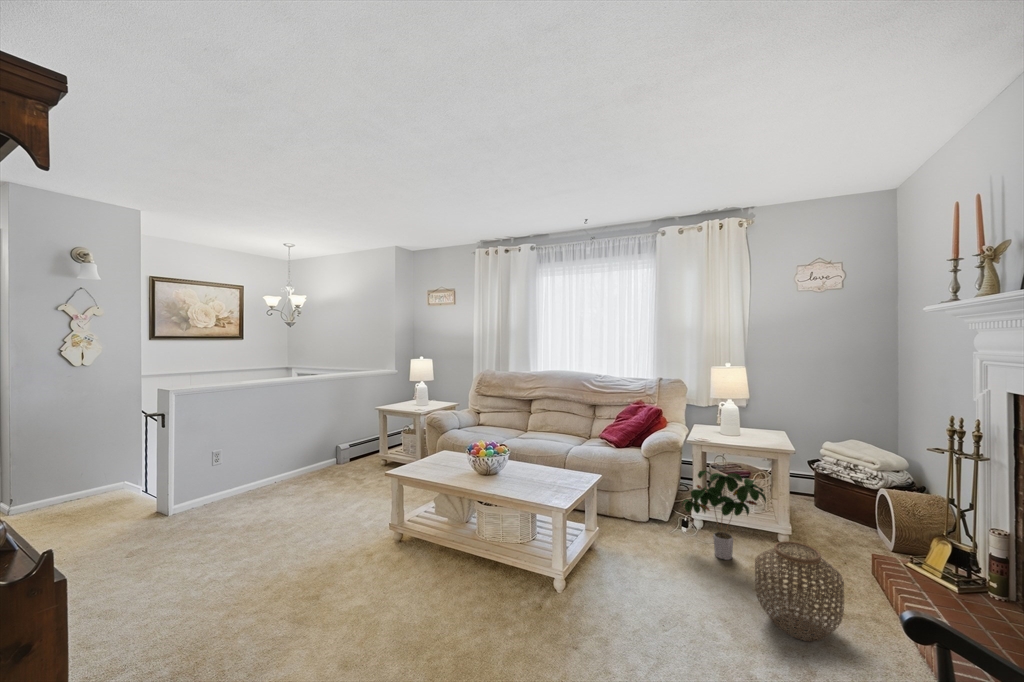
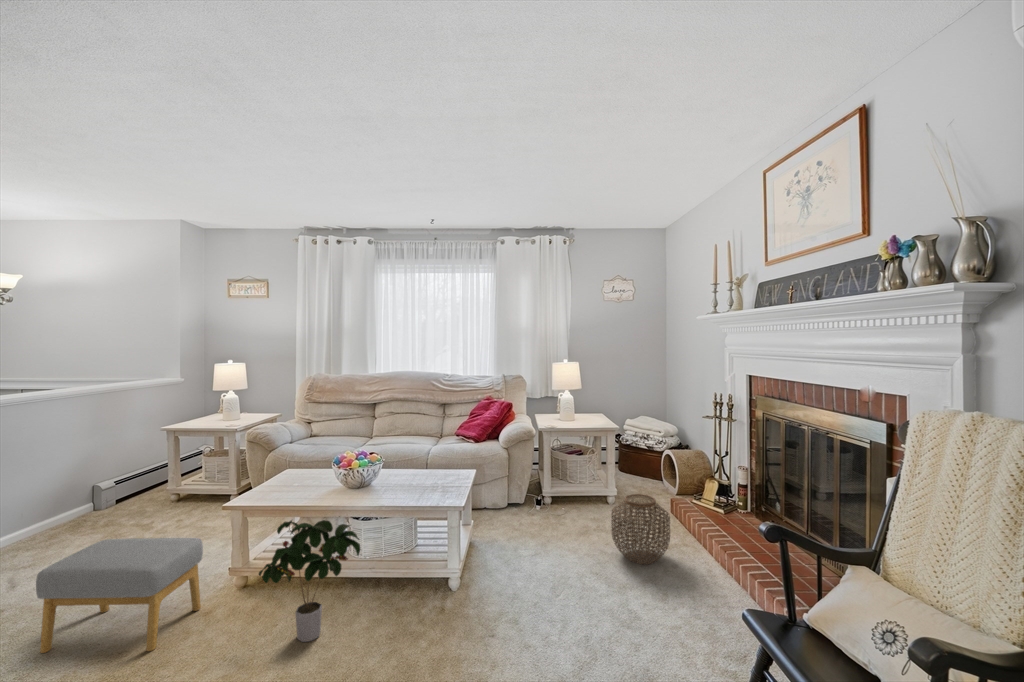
potted plant: present [682,470,766,560] -> present [259,520,360,642]
footstool: none [232,498,343,597] -> present [36,538,203,653]

